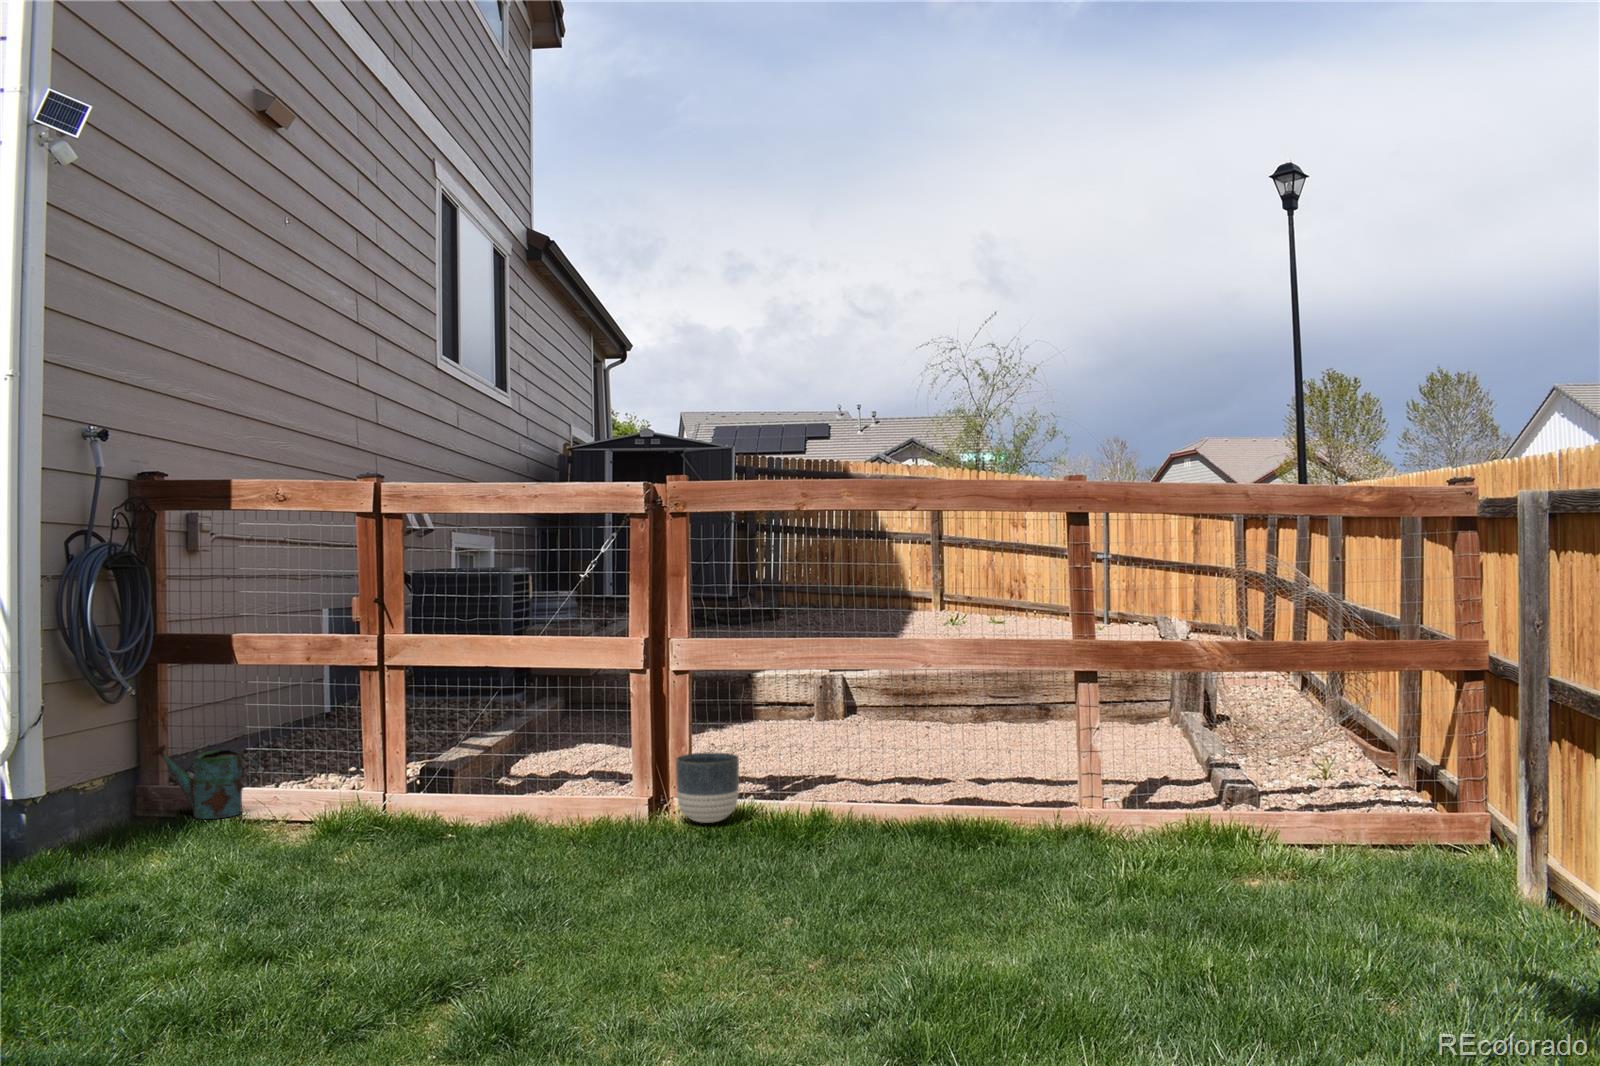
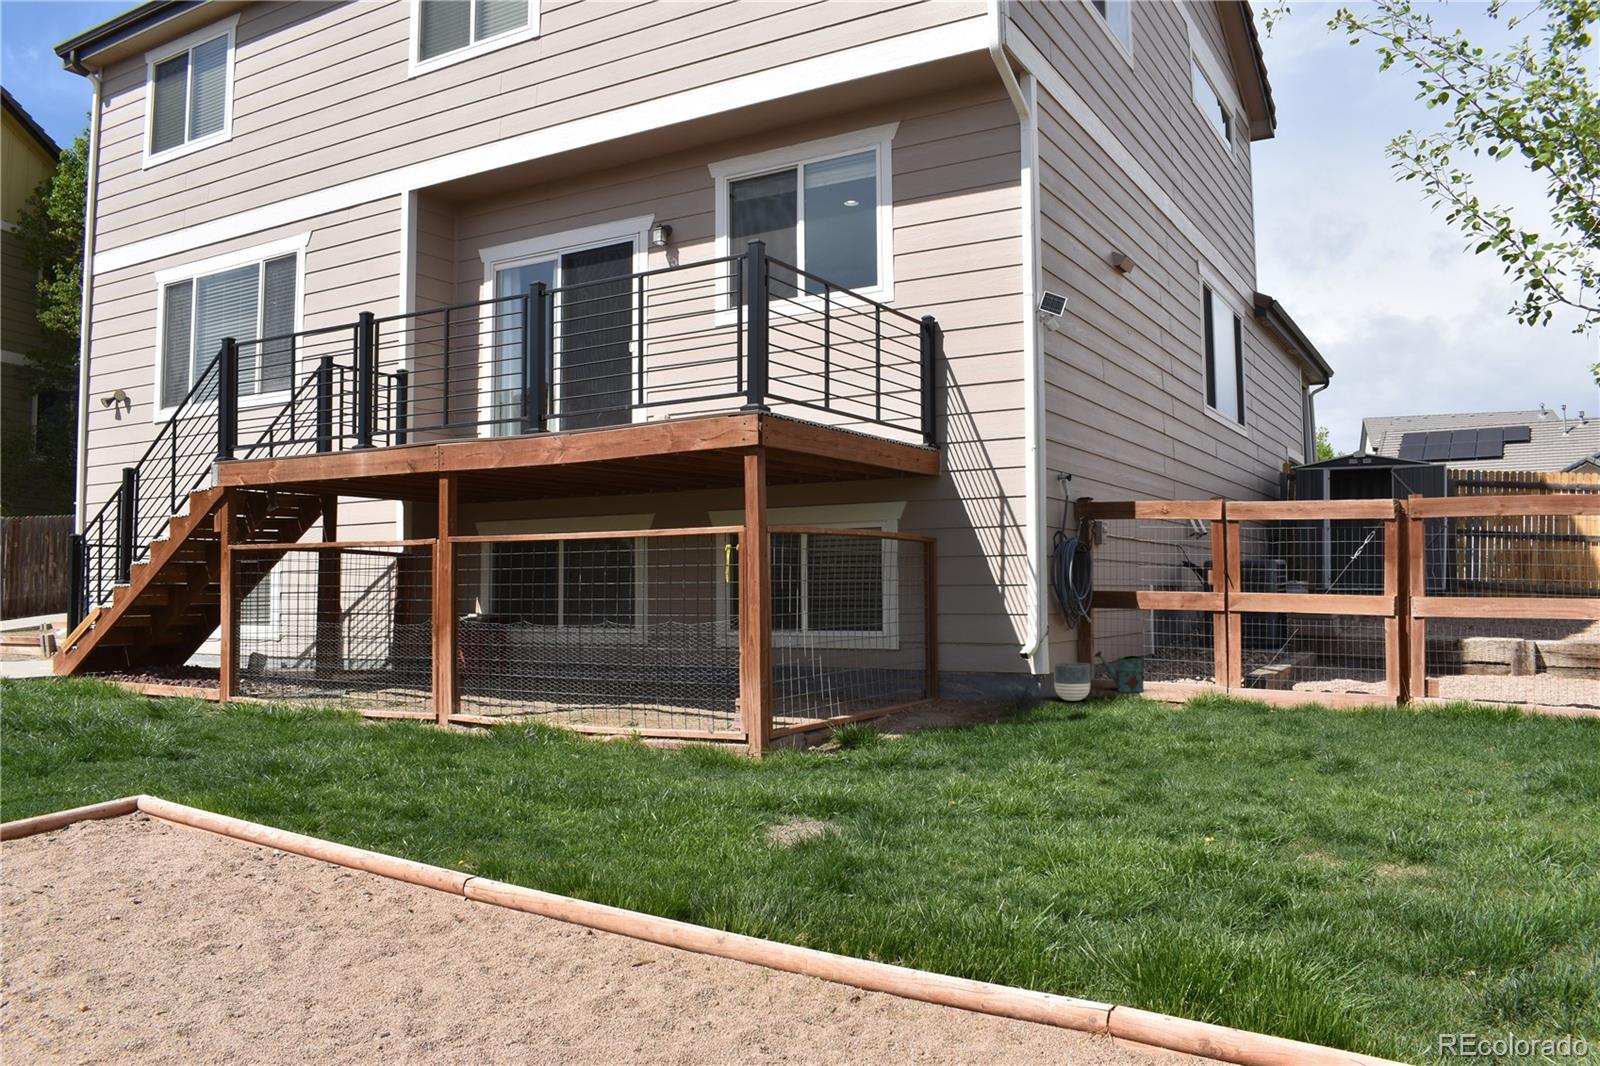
planter: present [676,753,739,823] -> present [1054,663,1090,701]

